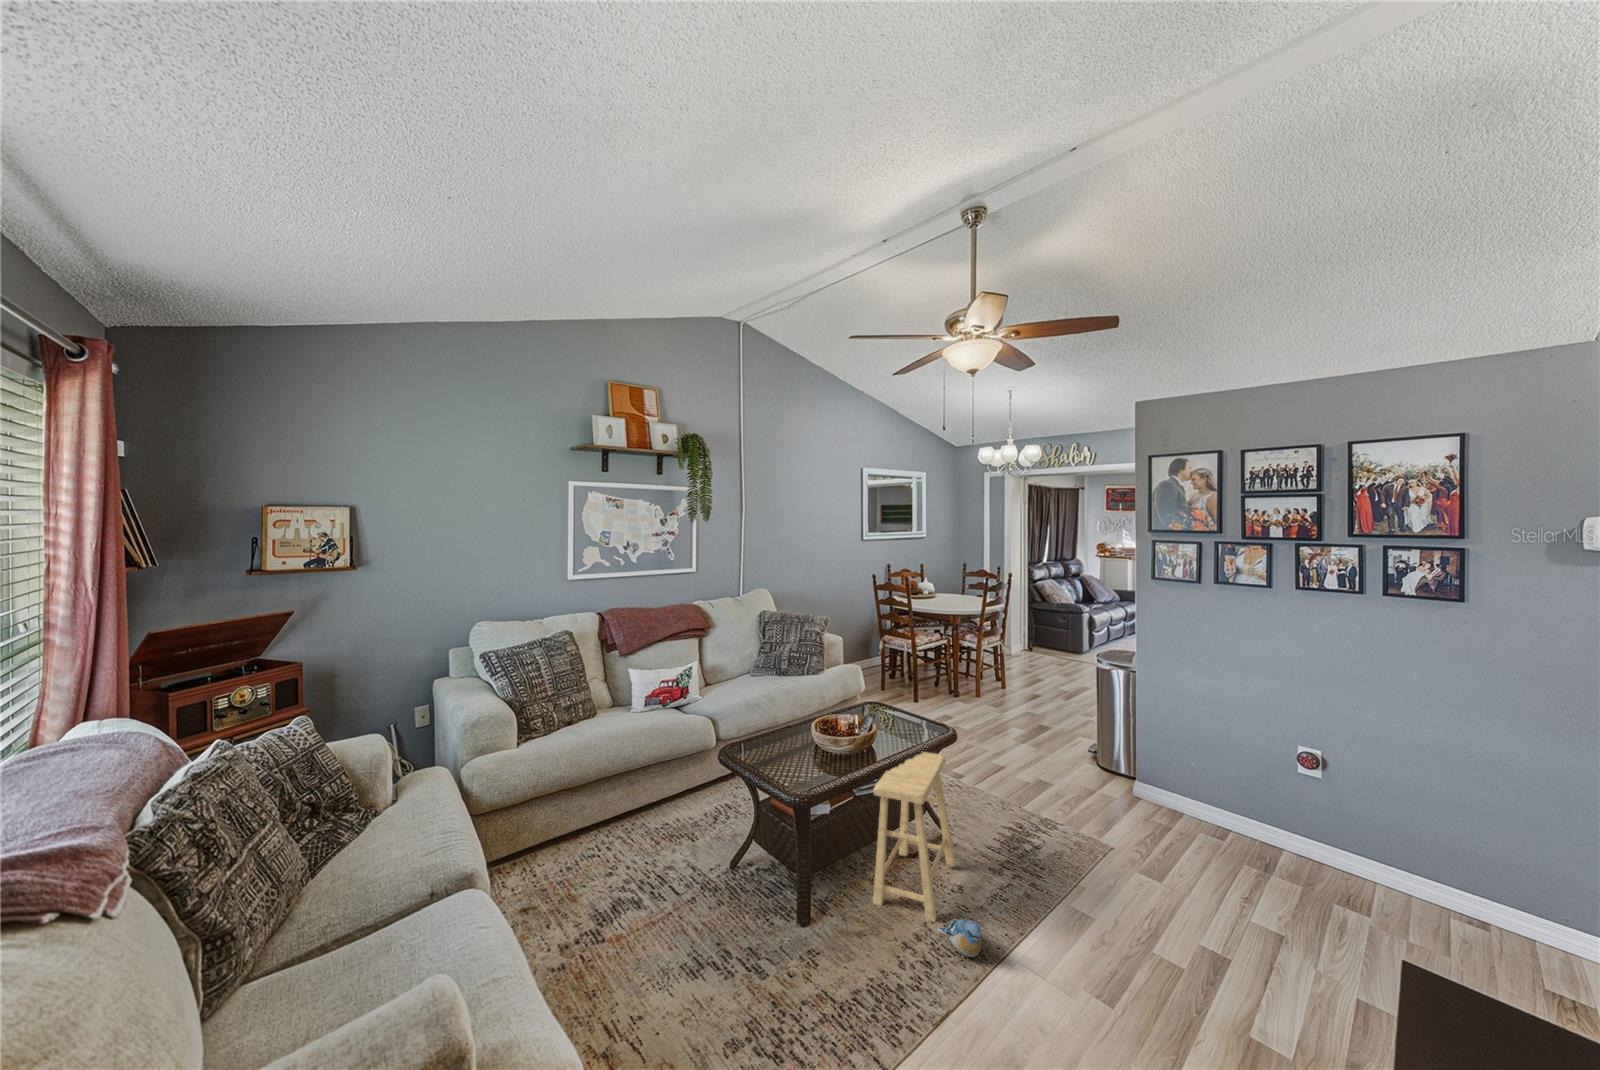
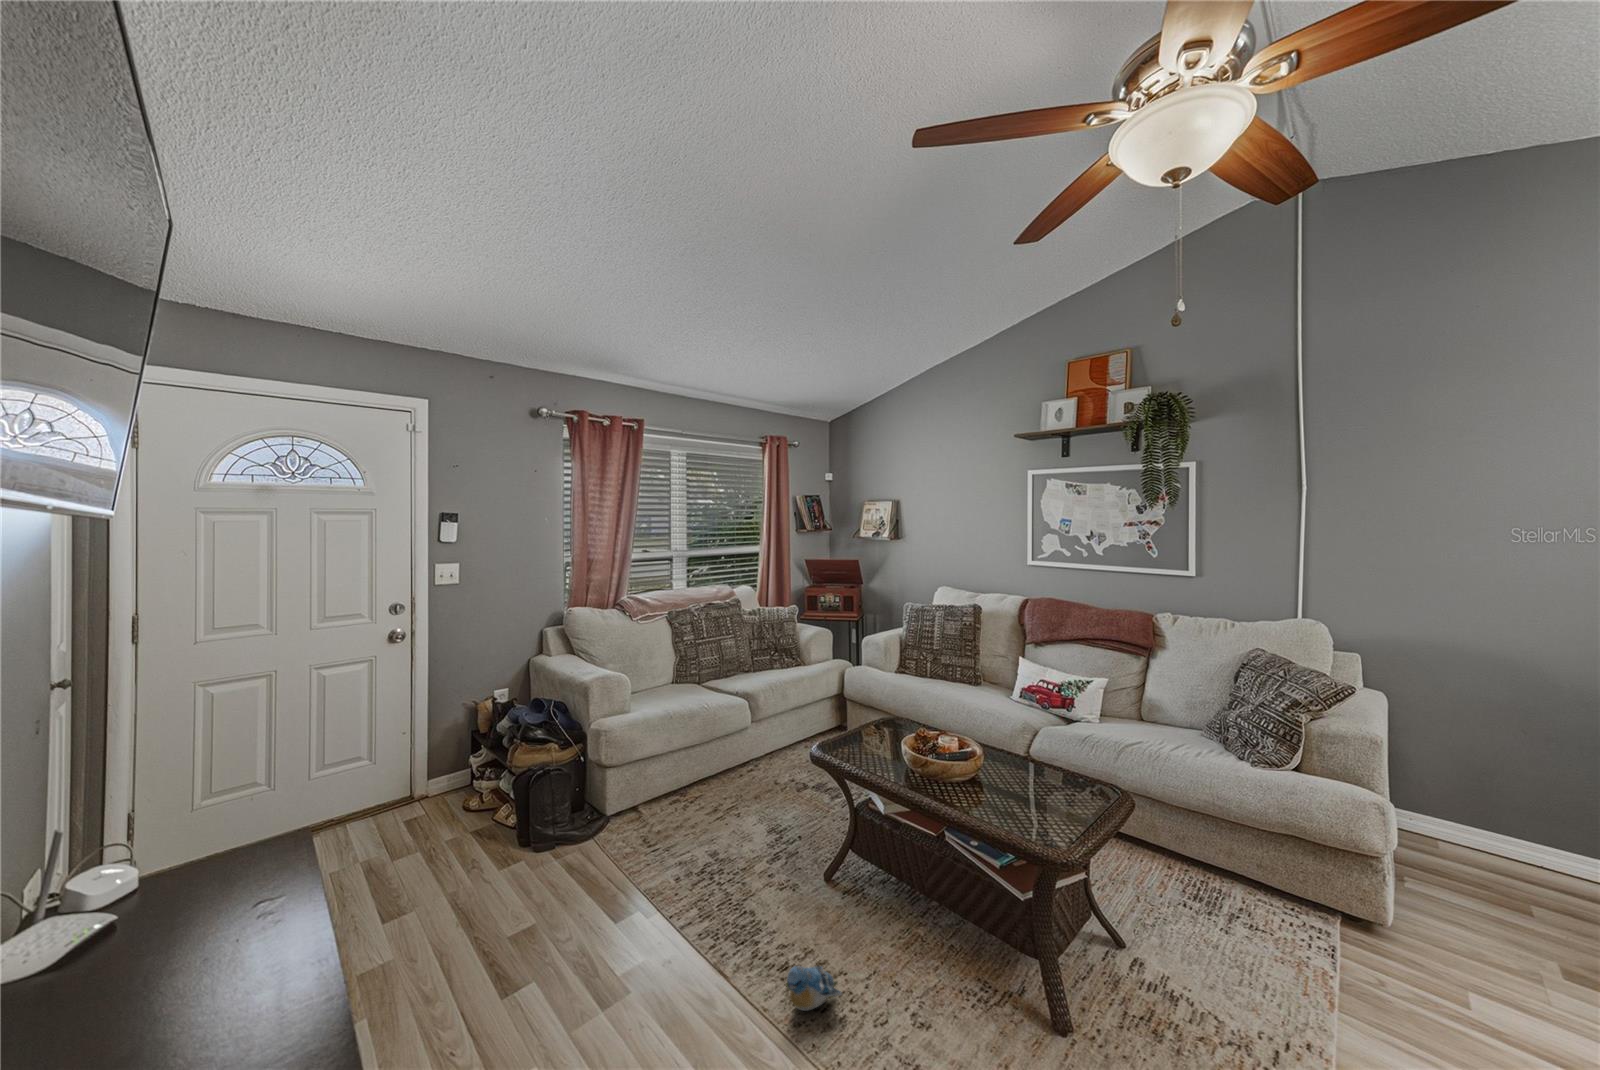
footstool: present [873,752,956,922] -> none [850,800,986,1018]

